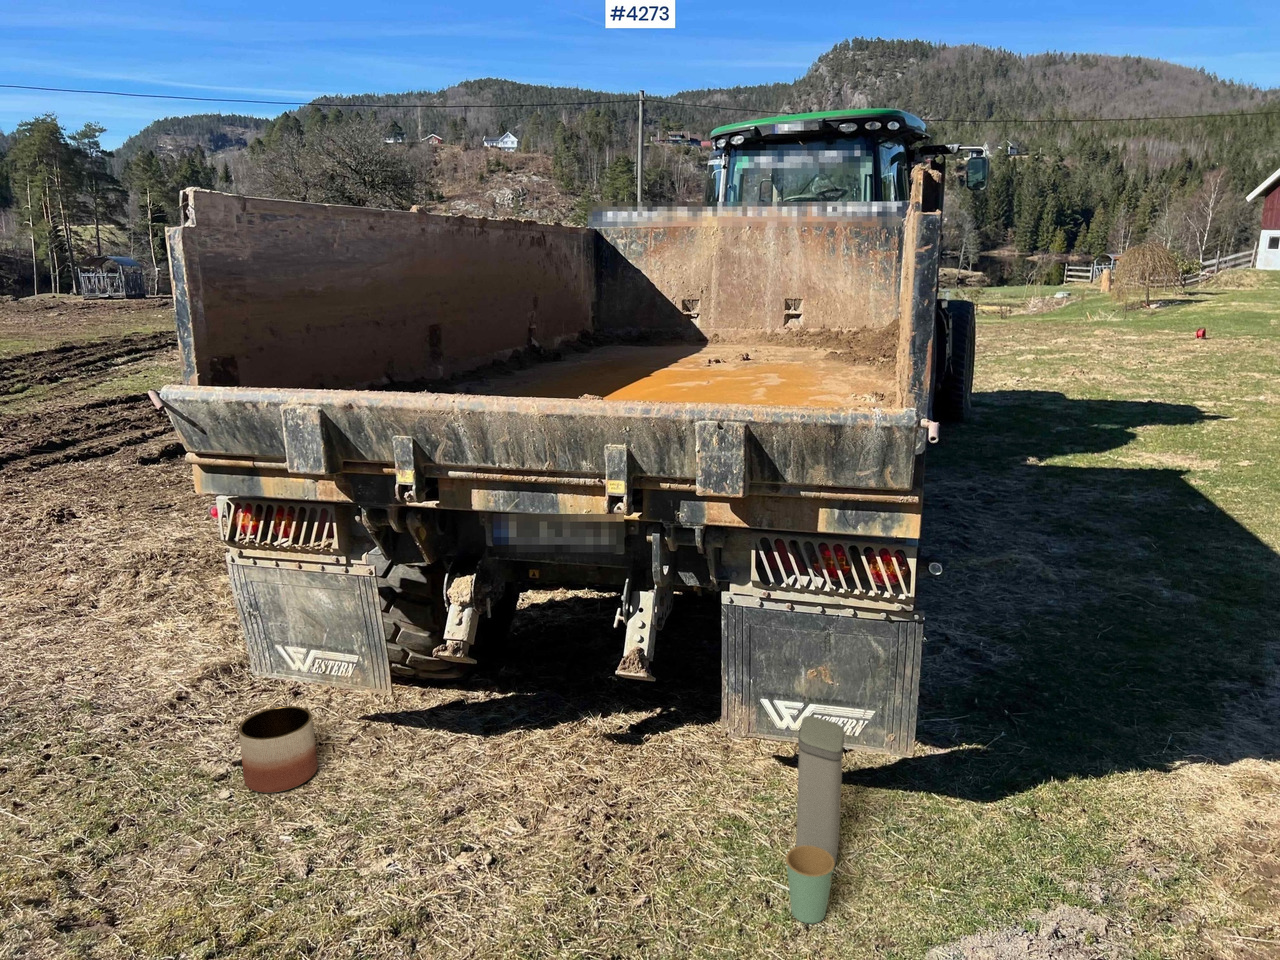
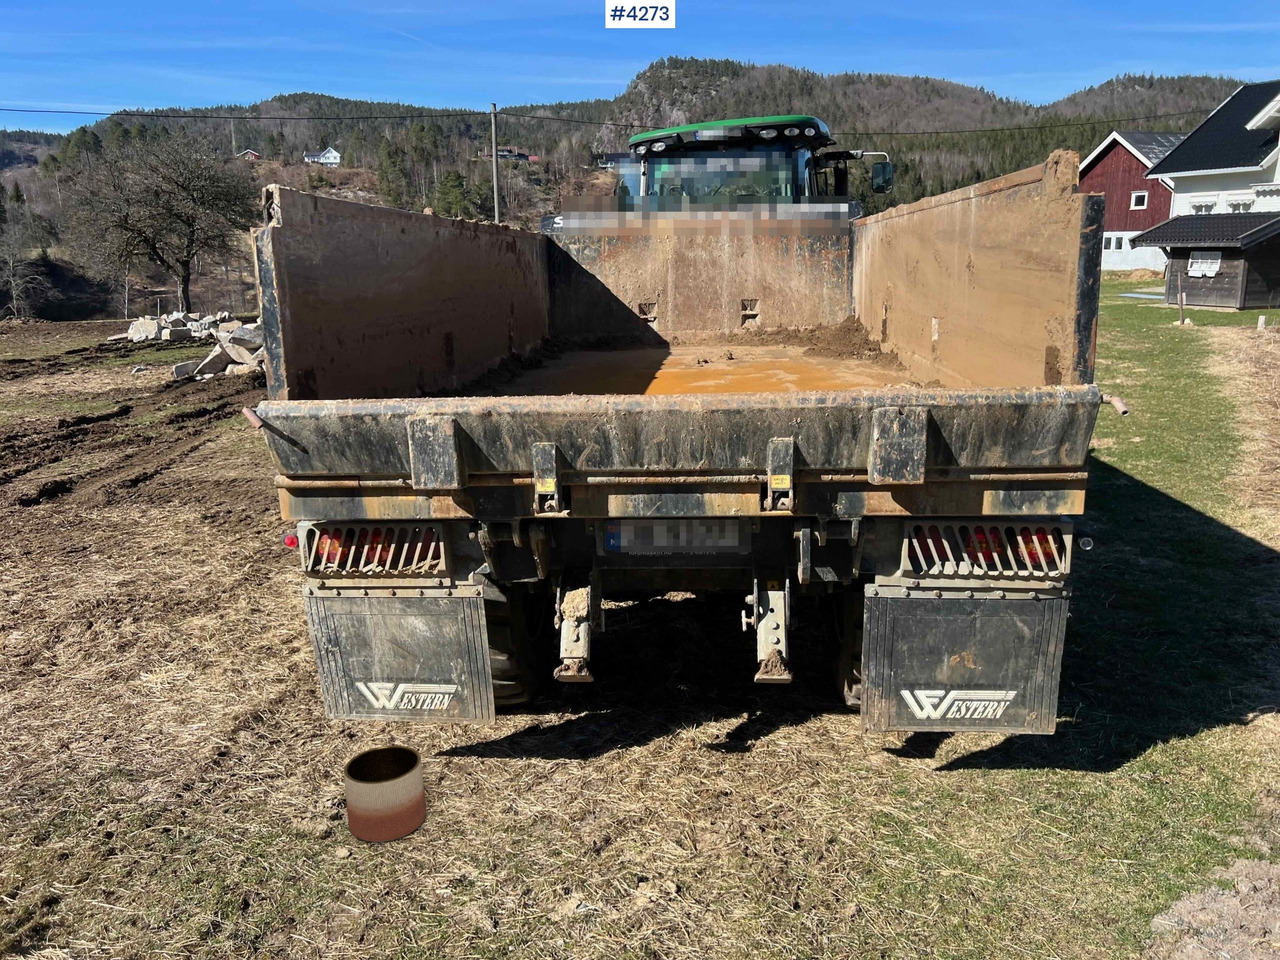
trash can: present [786,716,844,924] -> none [951,700,1029,901]

